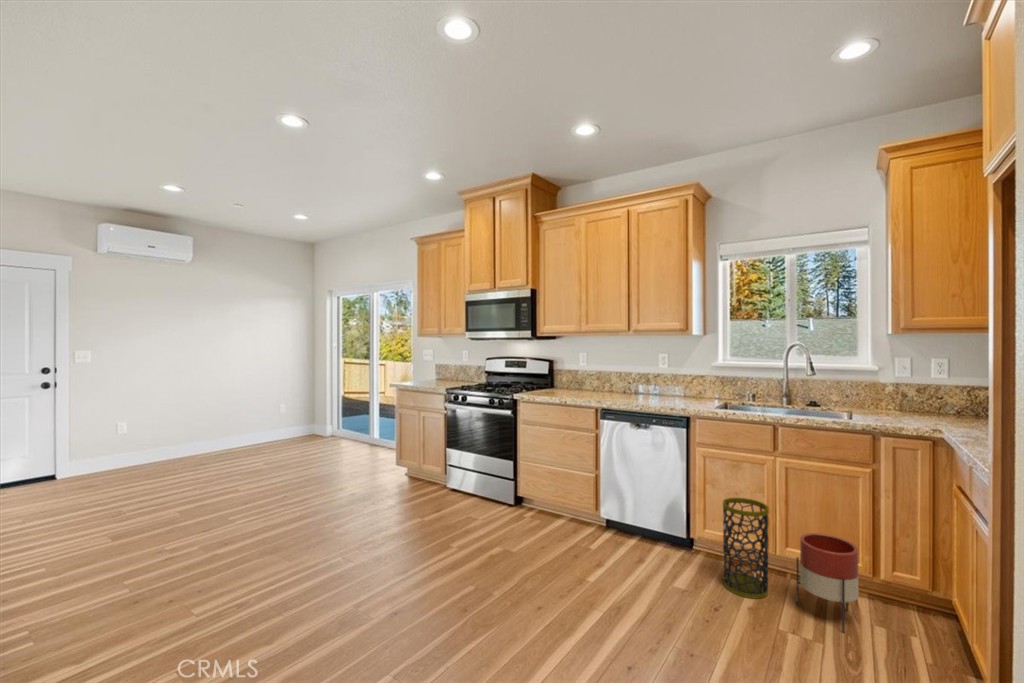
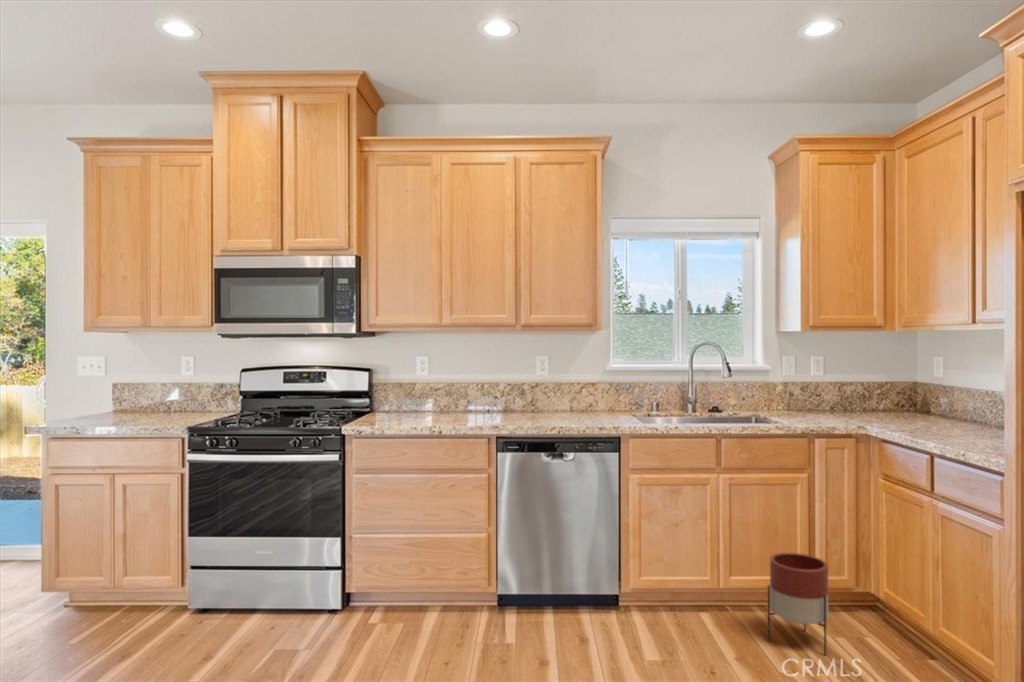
trash can: present [723,498,769,599] -> none [685,529,737,649]

